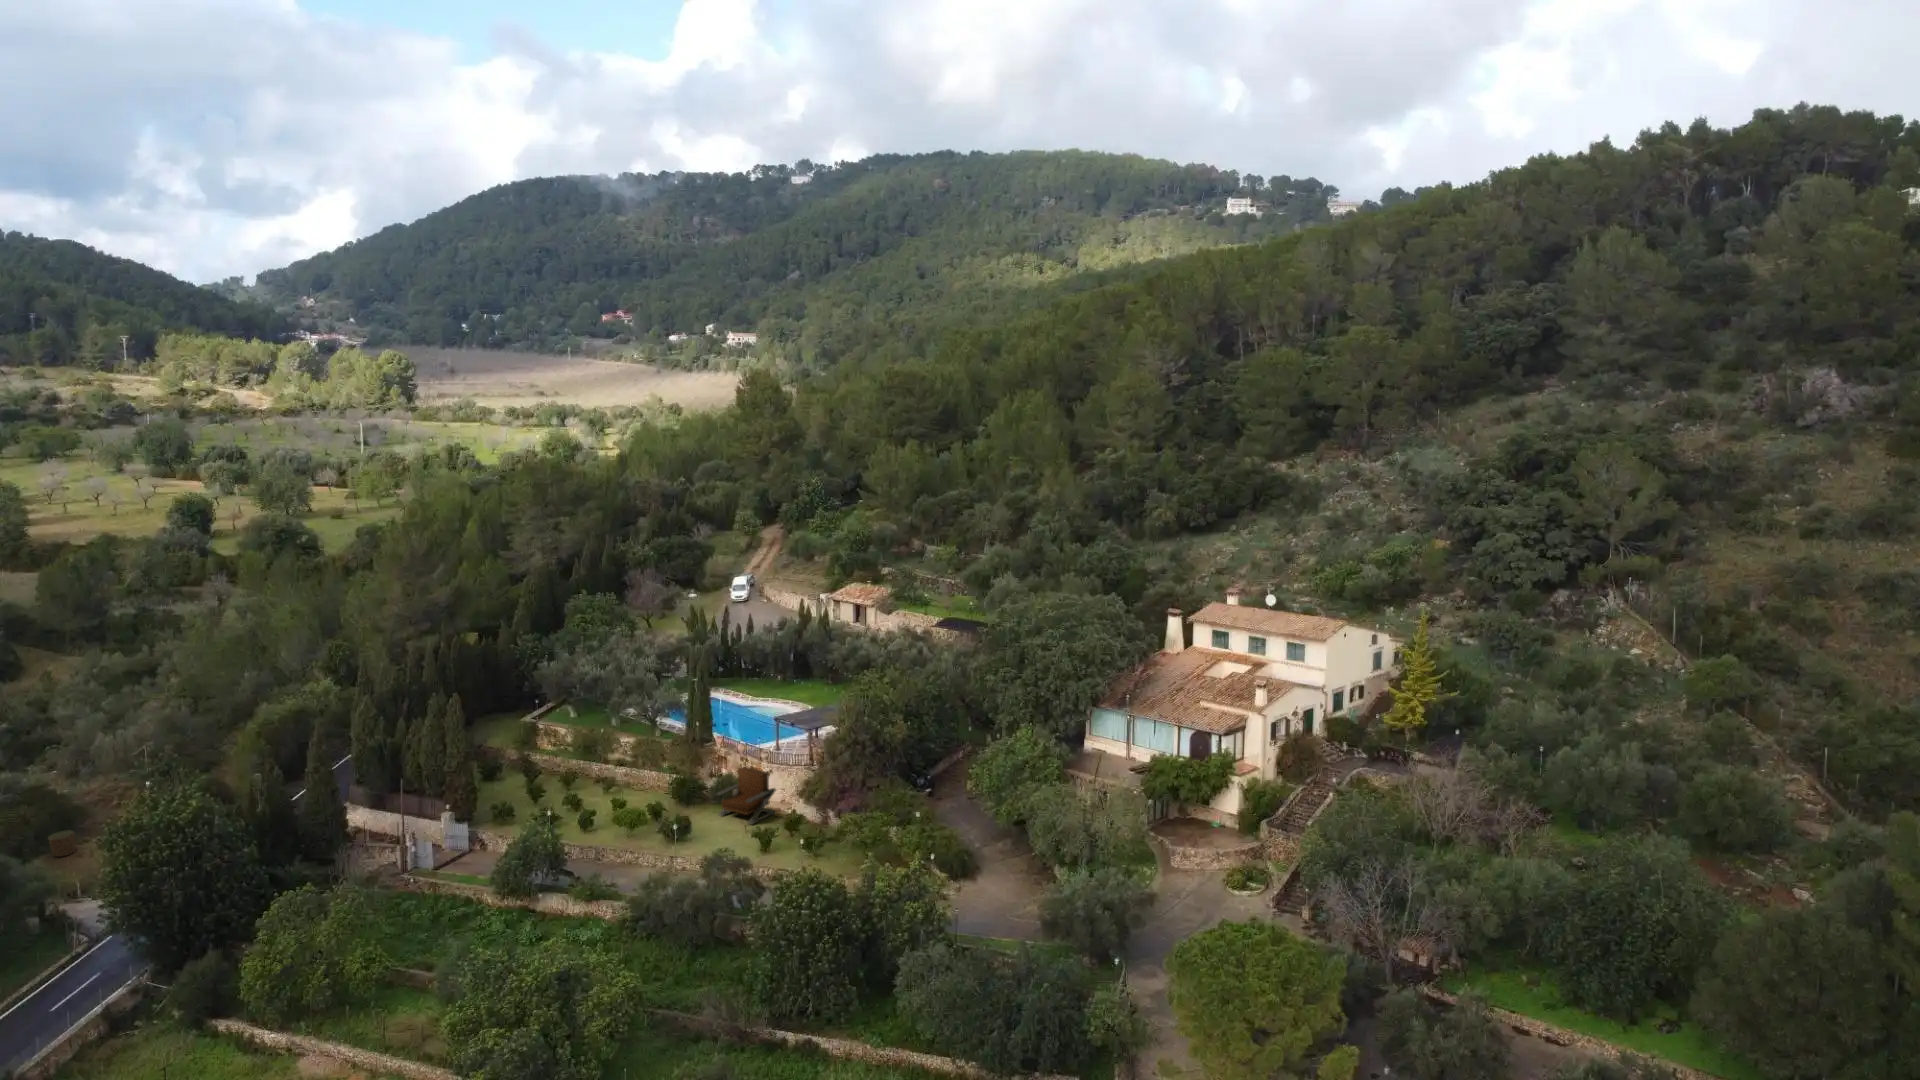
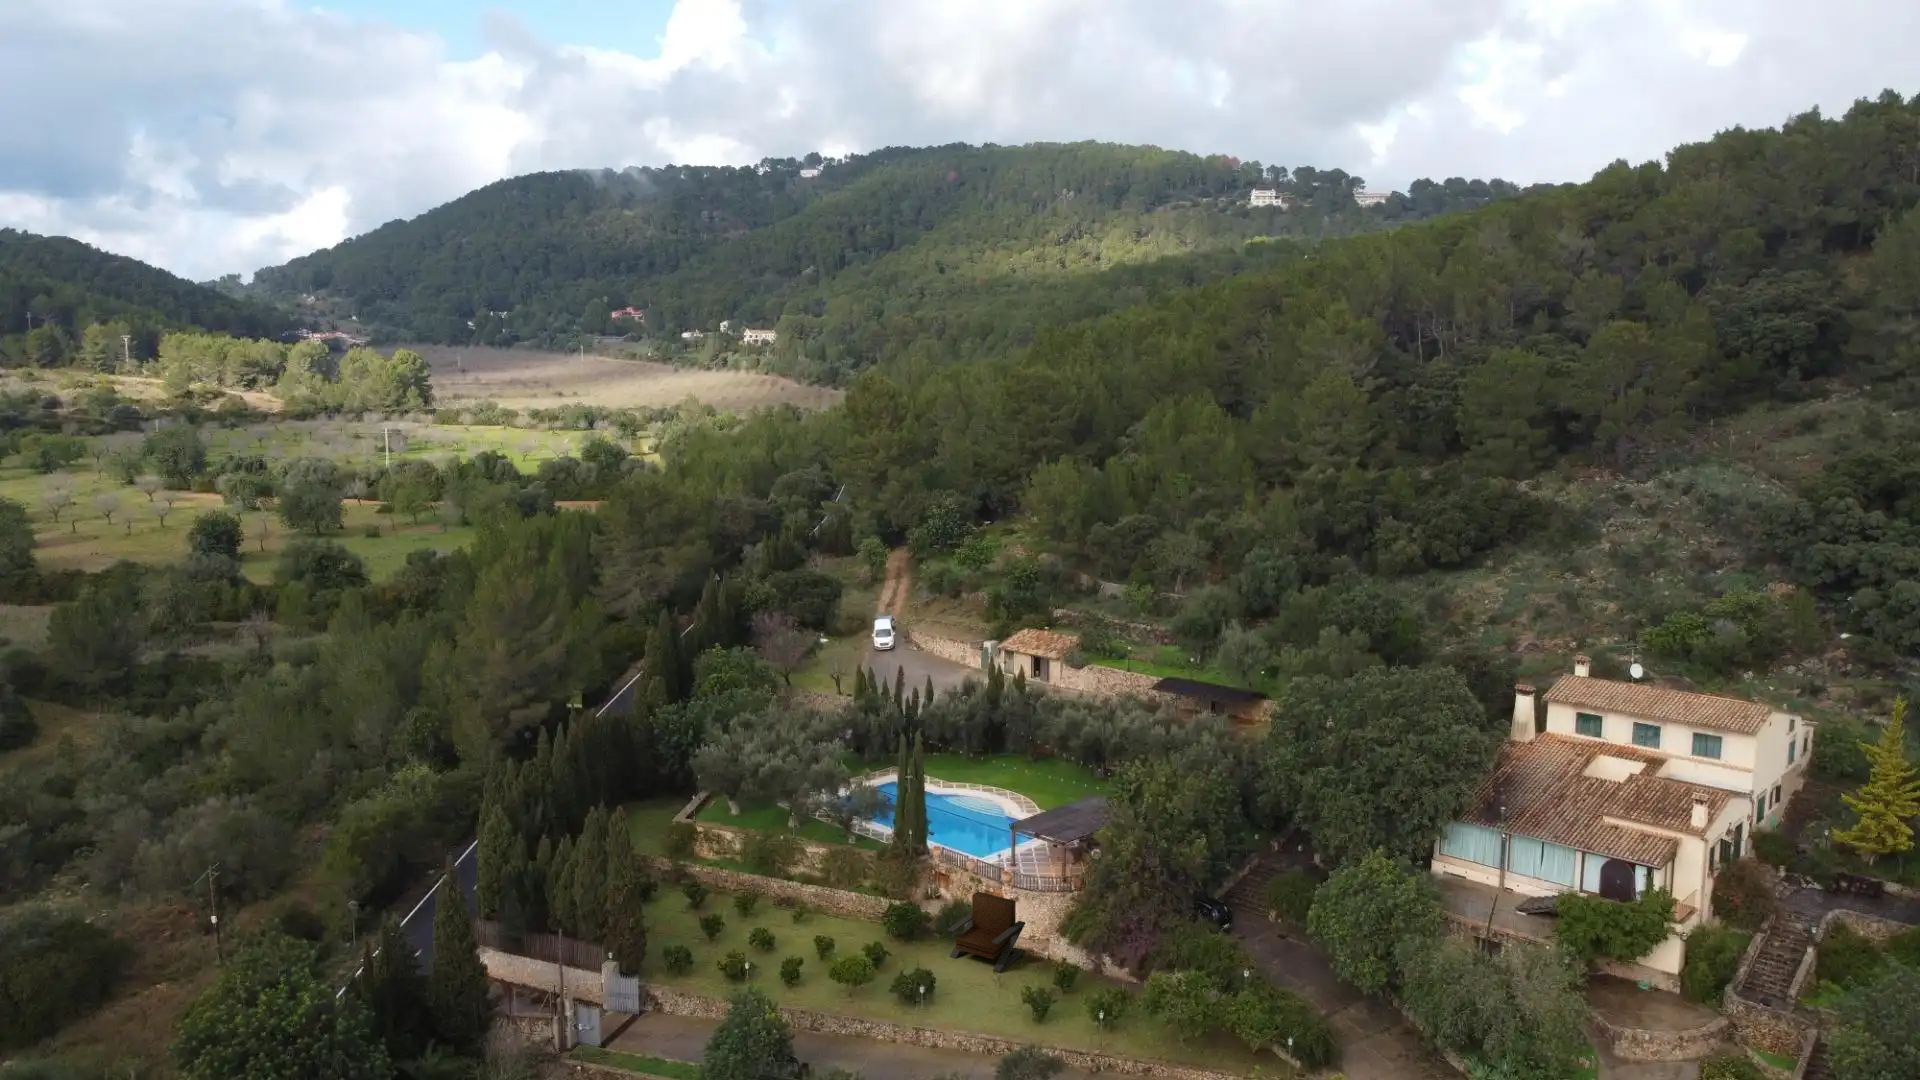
planter: present [48,831,76,857] -> none [86,980,122,1017]

